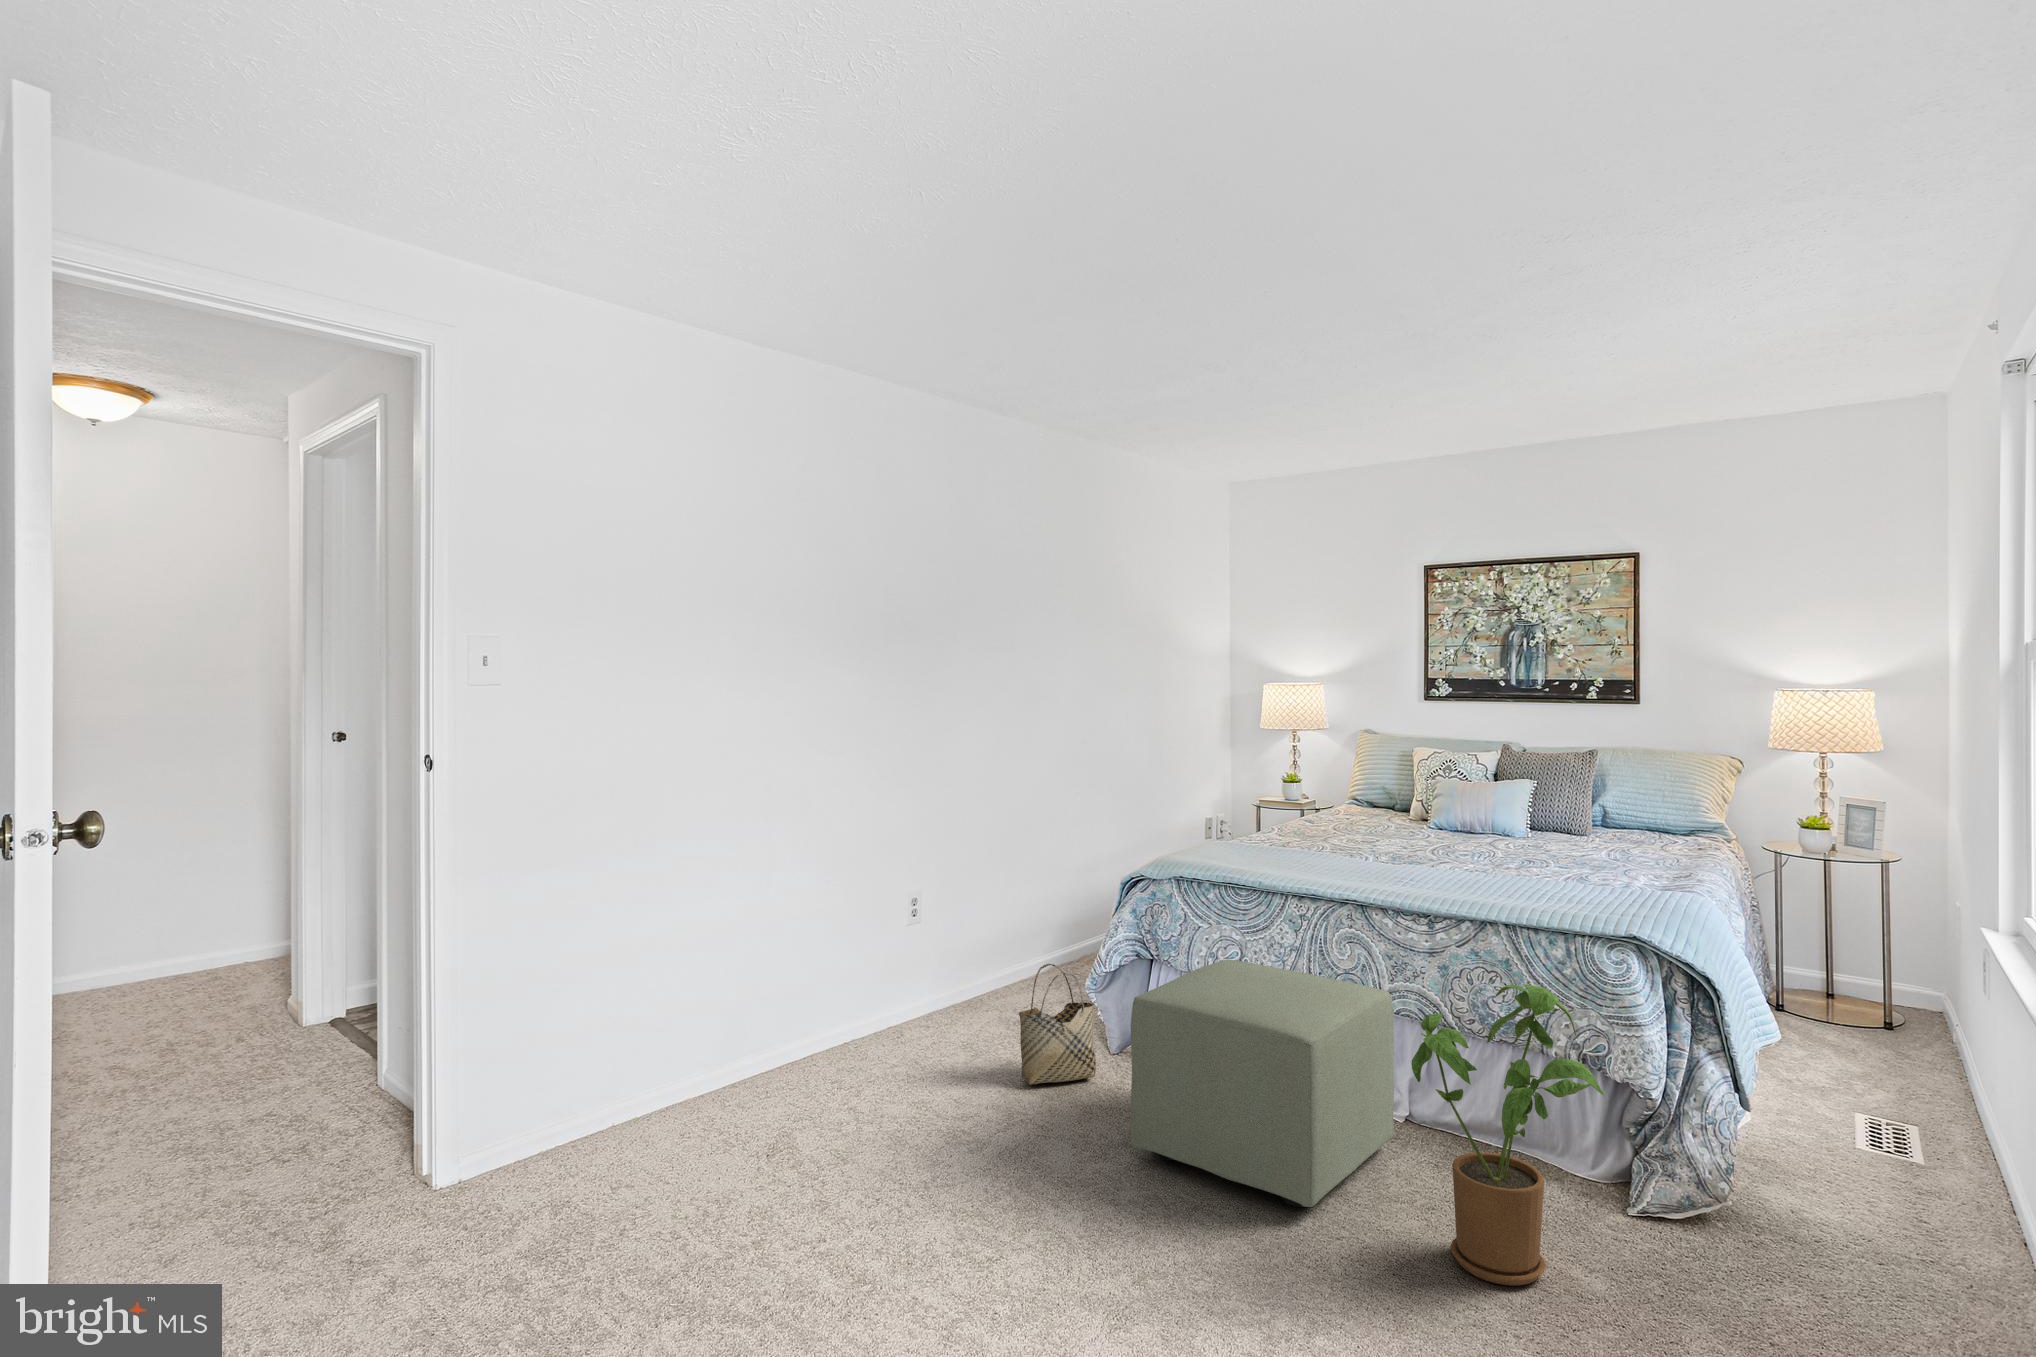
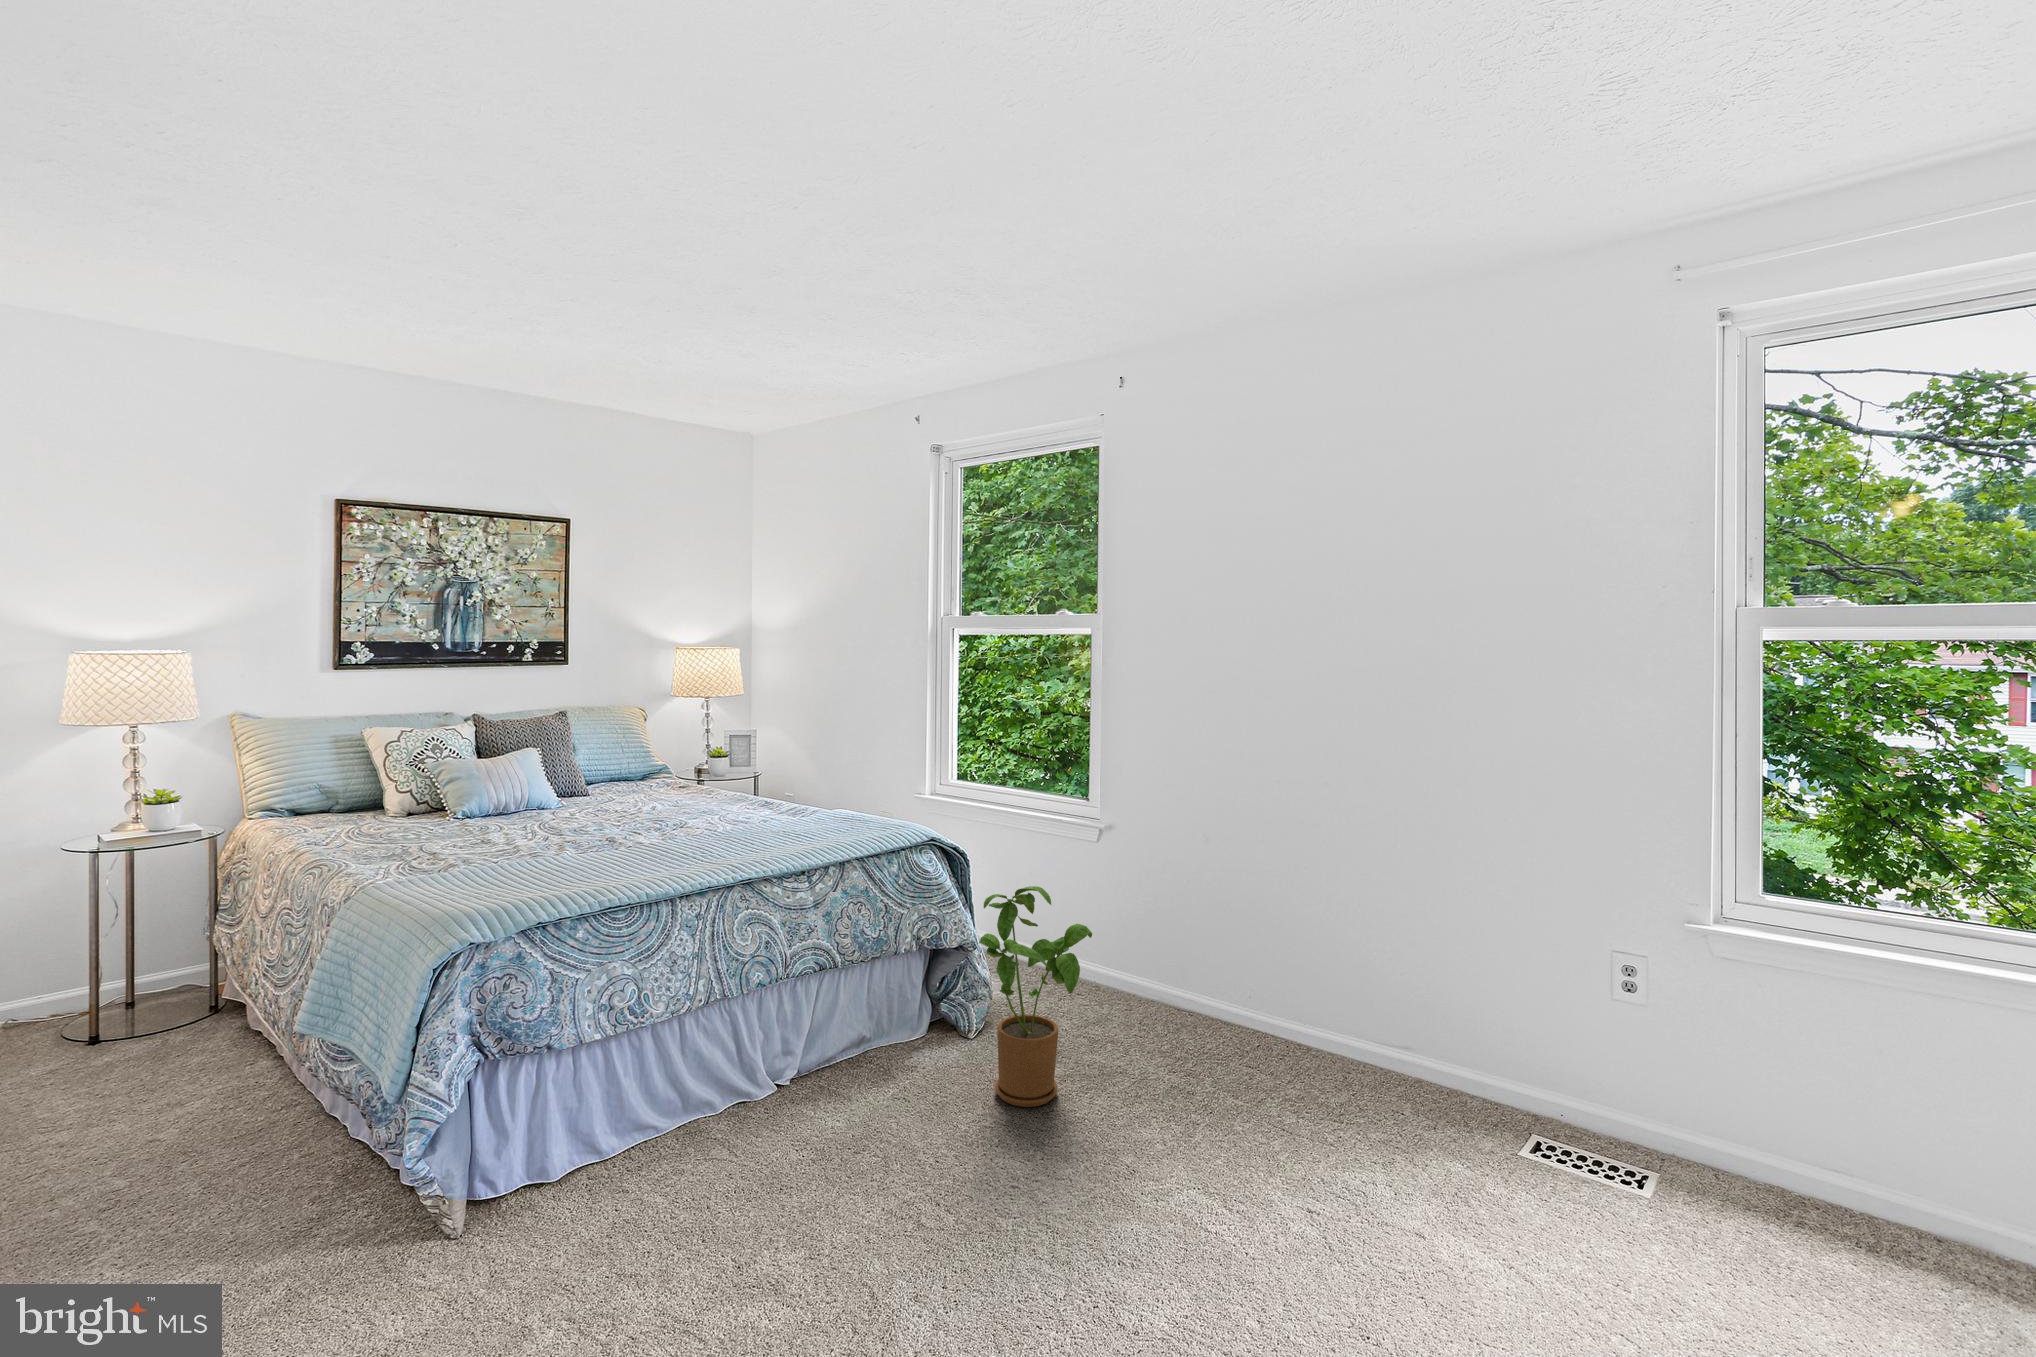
ottoman: present [1131,959,1394,1207] -> none [680,949,953,1225]
woven basket: present [1019,964,1096,1085] -> none [458,1105,543,1305]

